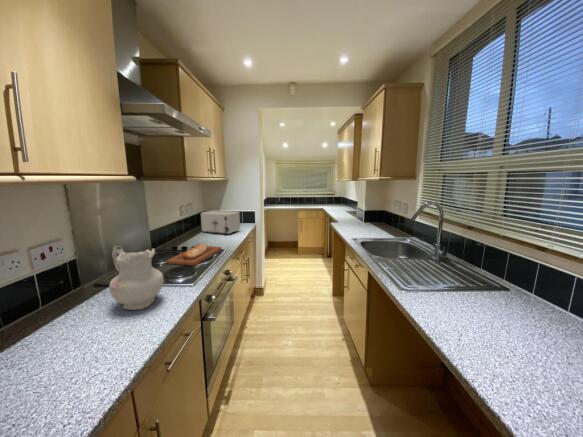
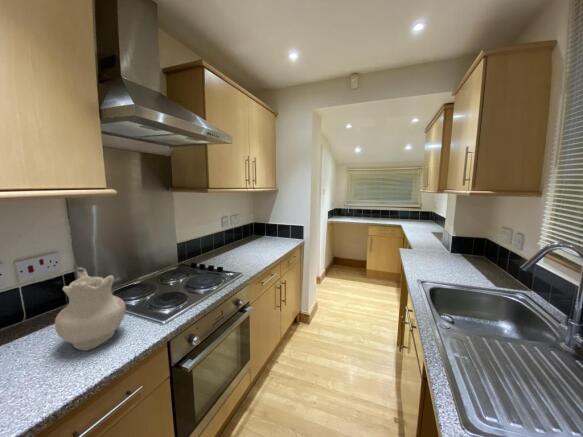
toaster: present [201,210,240,234] -> none [242,222,282,251]
bread loaf: present [167,243,222,266] -> none [175,262,242,291]

